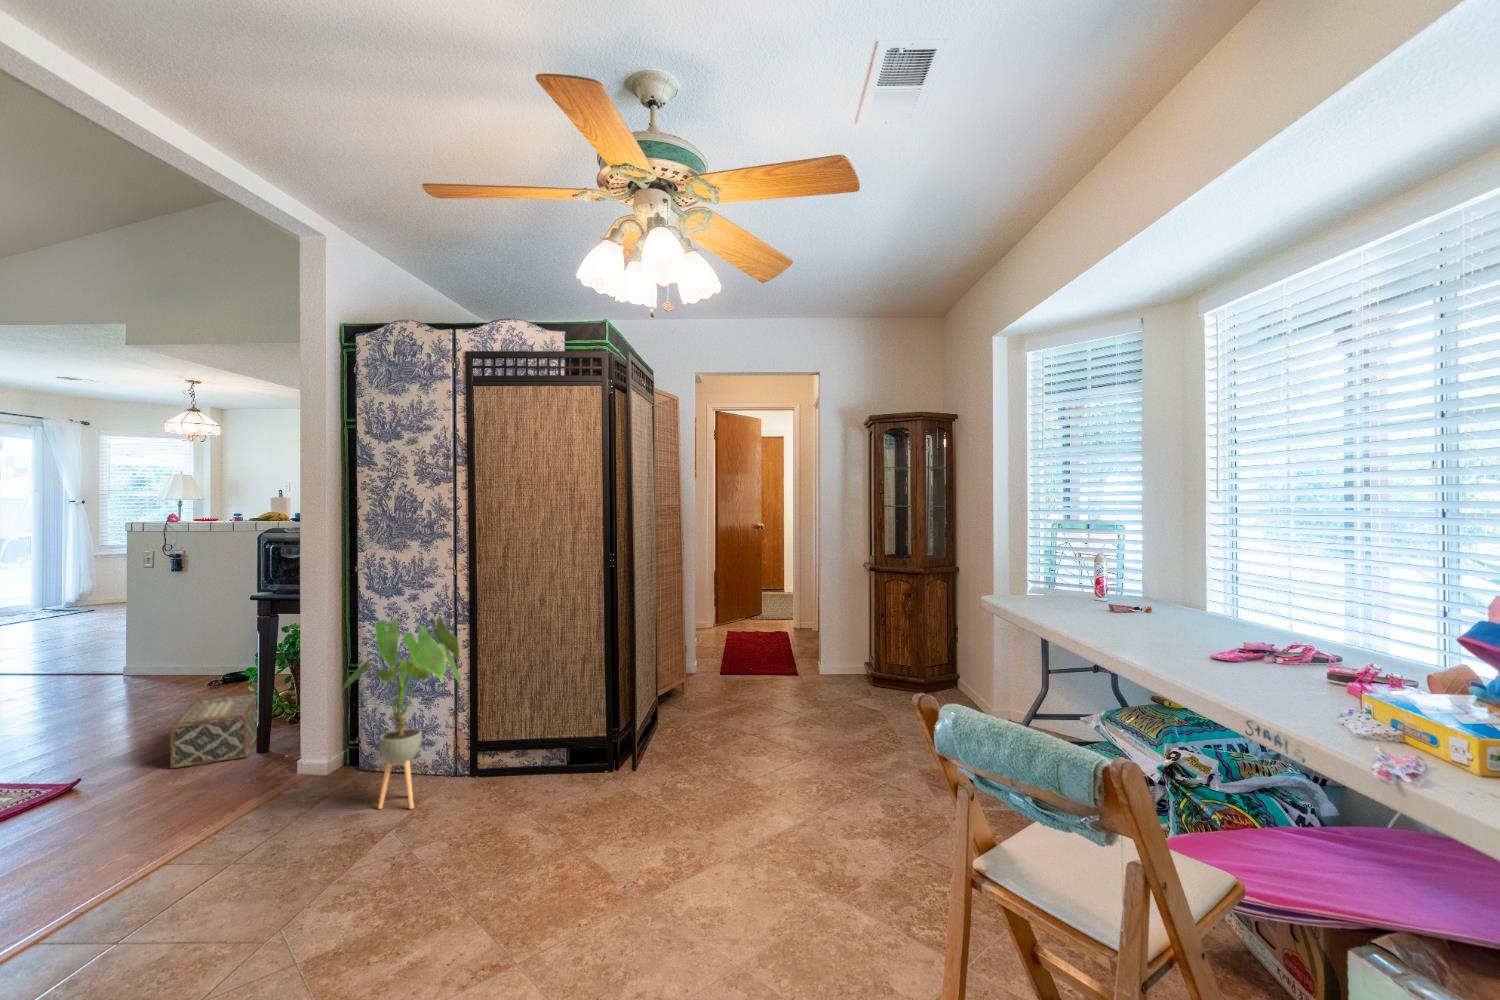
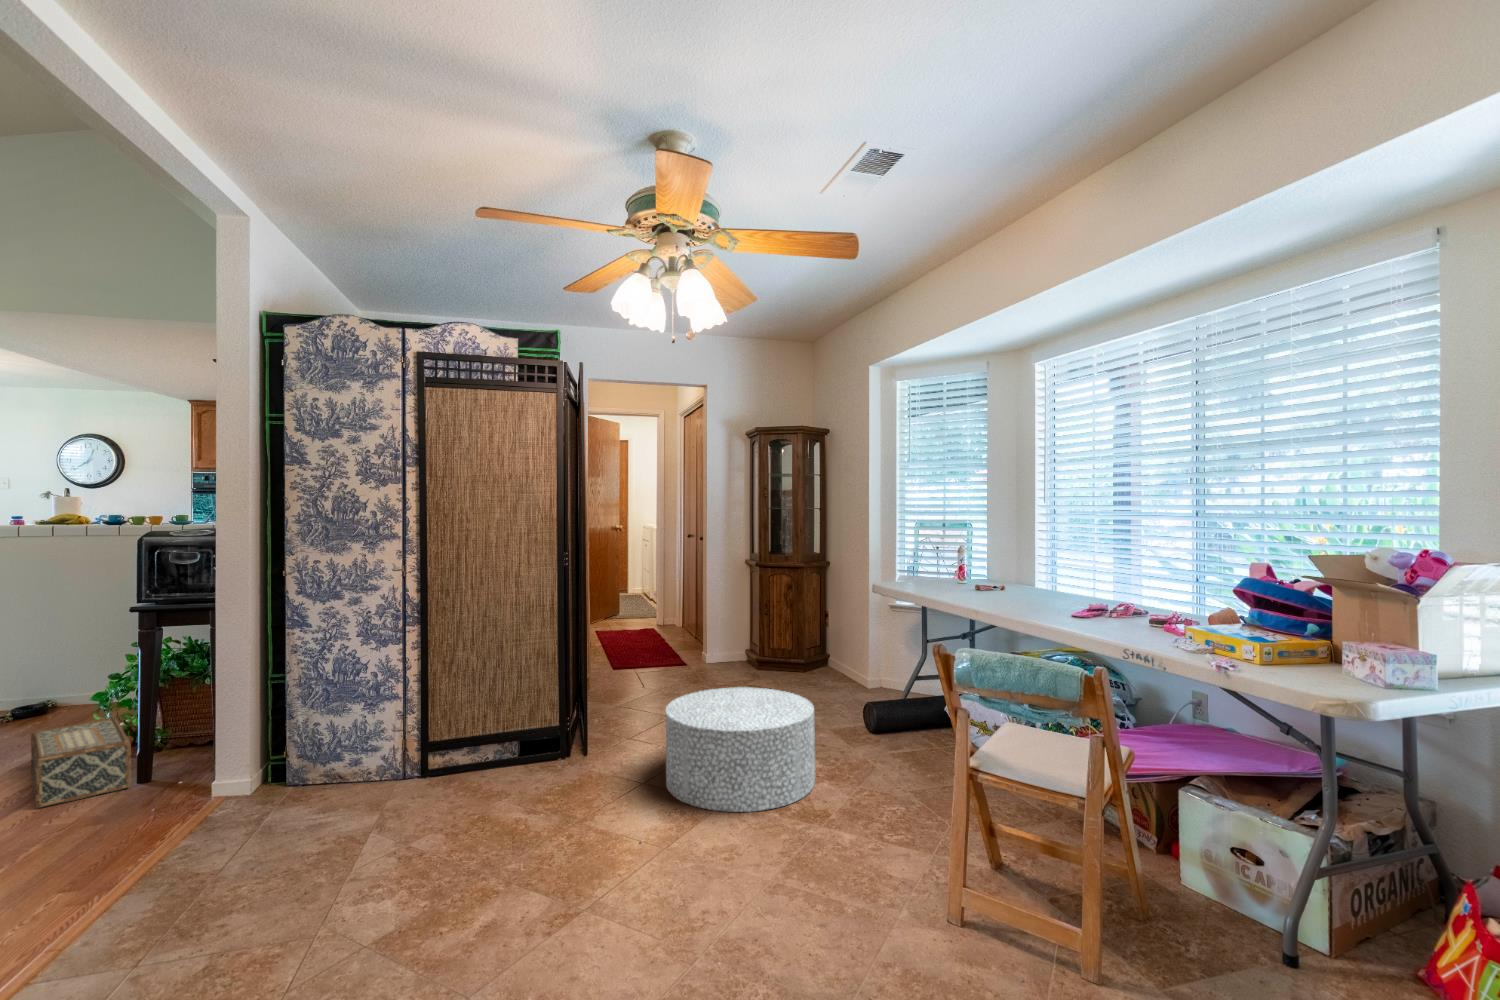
house plant: present [342,617,460,809] -> none [305,619,427,815]
ottoman: none [693,711,868,867] -> present [666,687,815,812]

